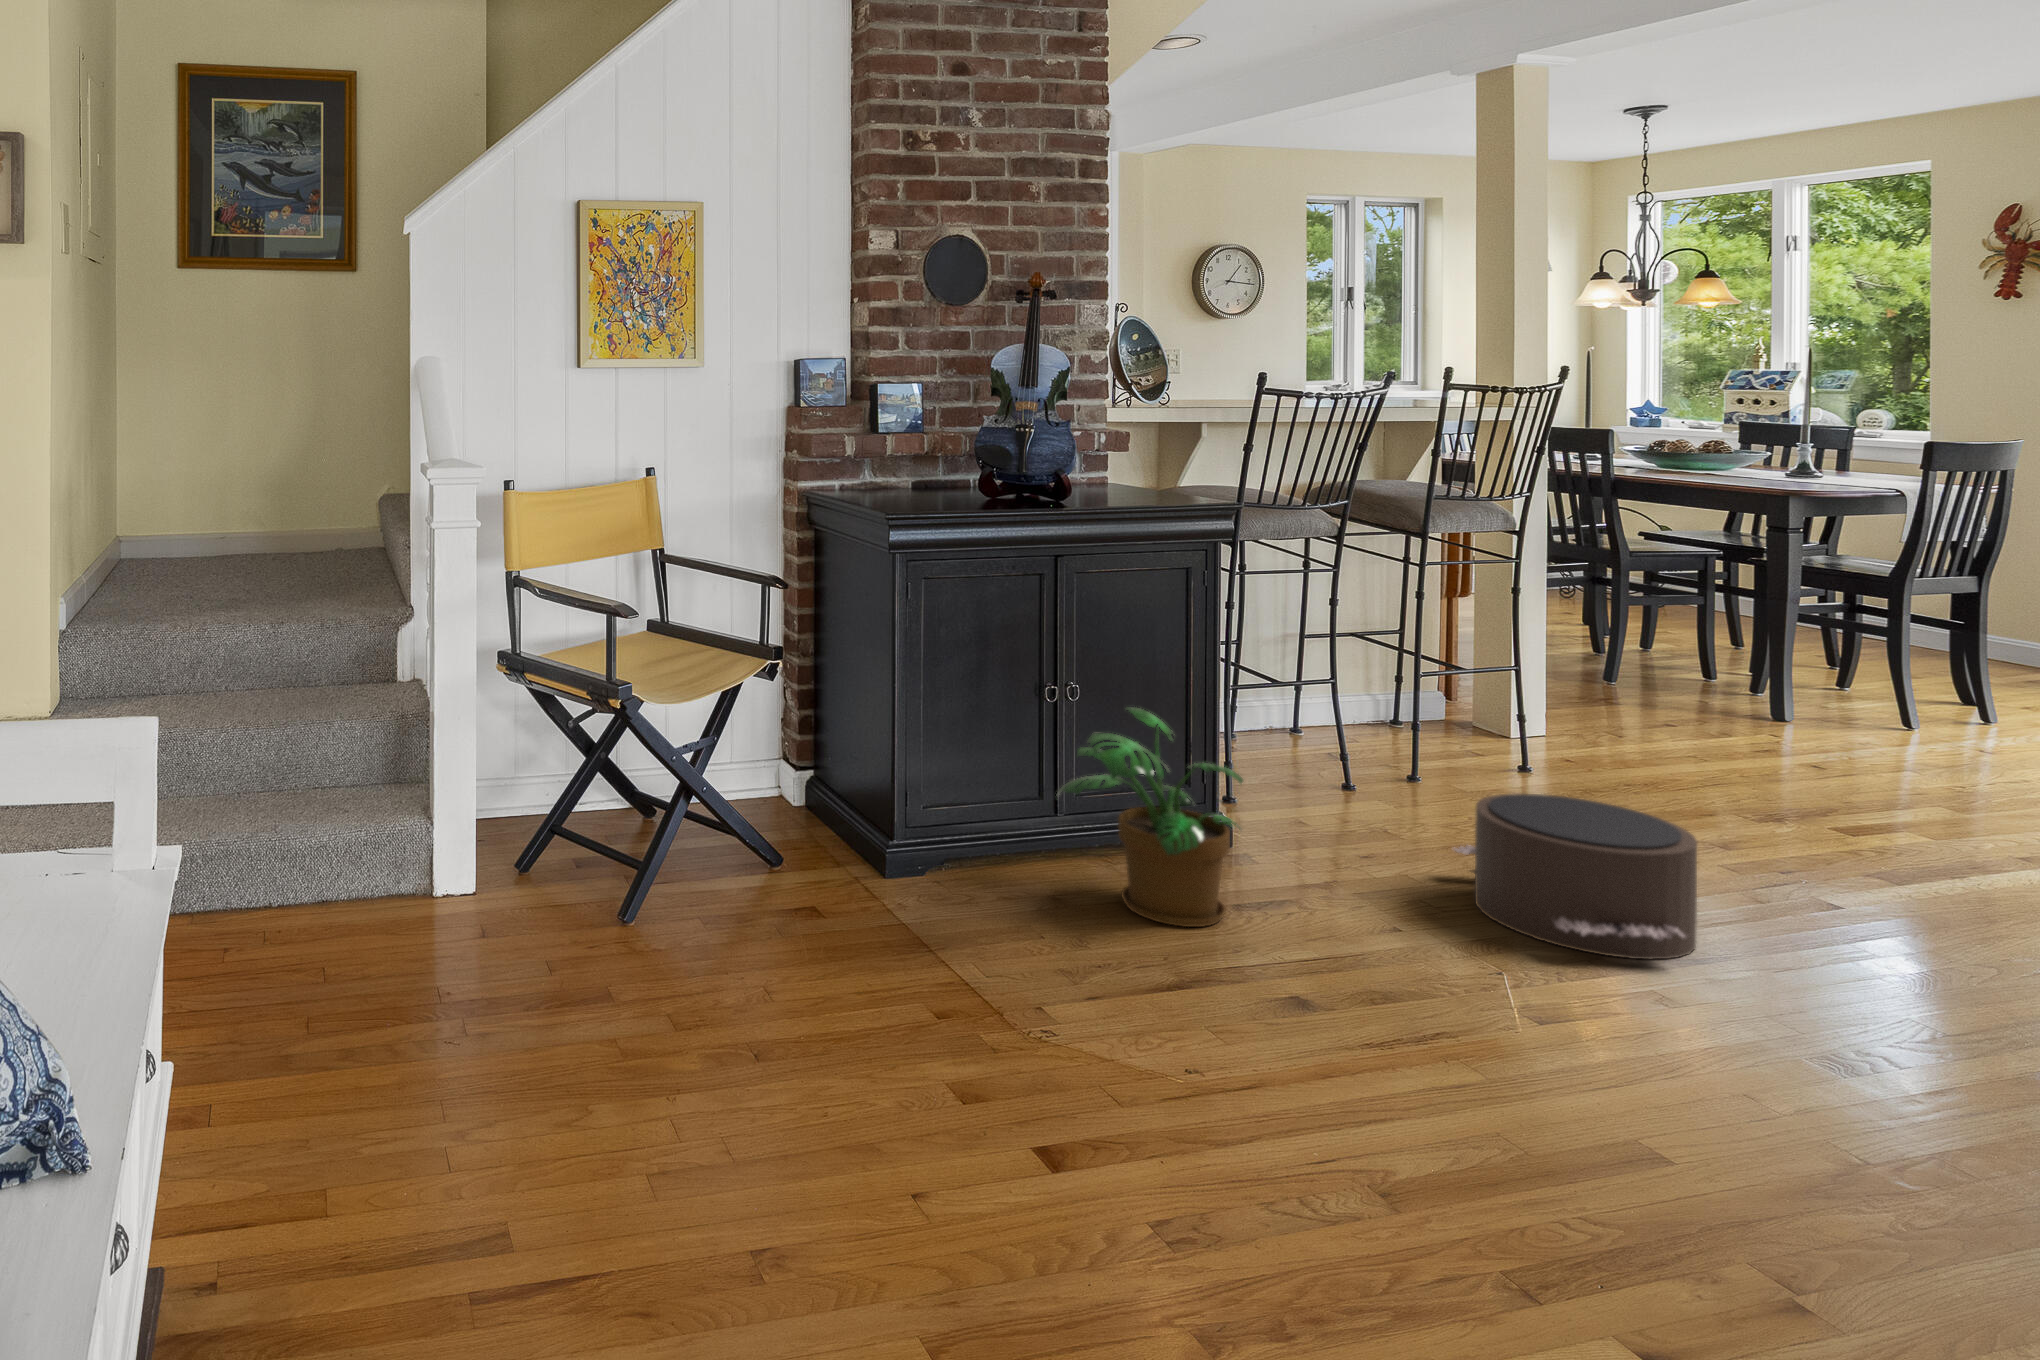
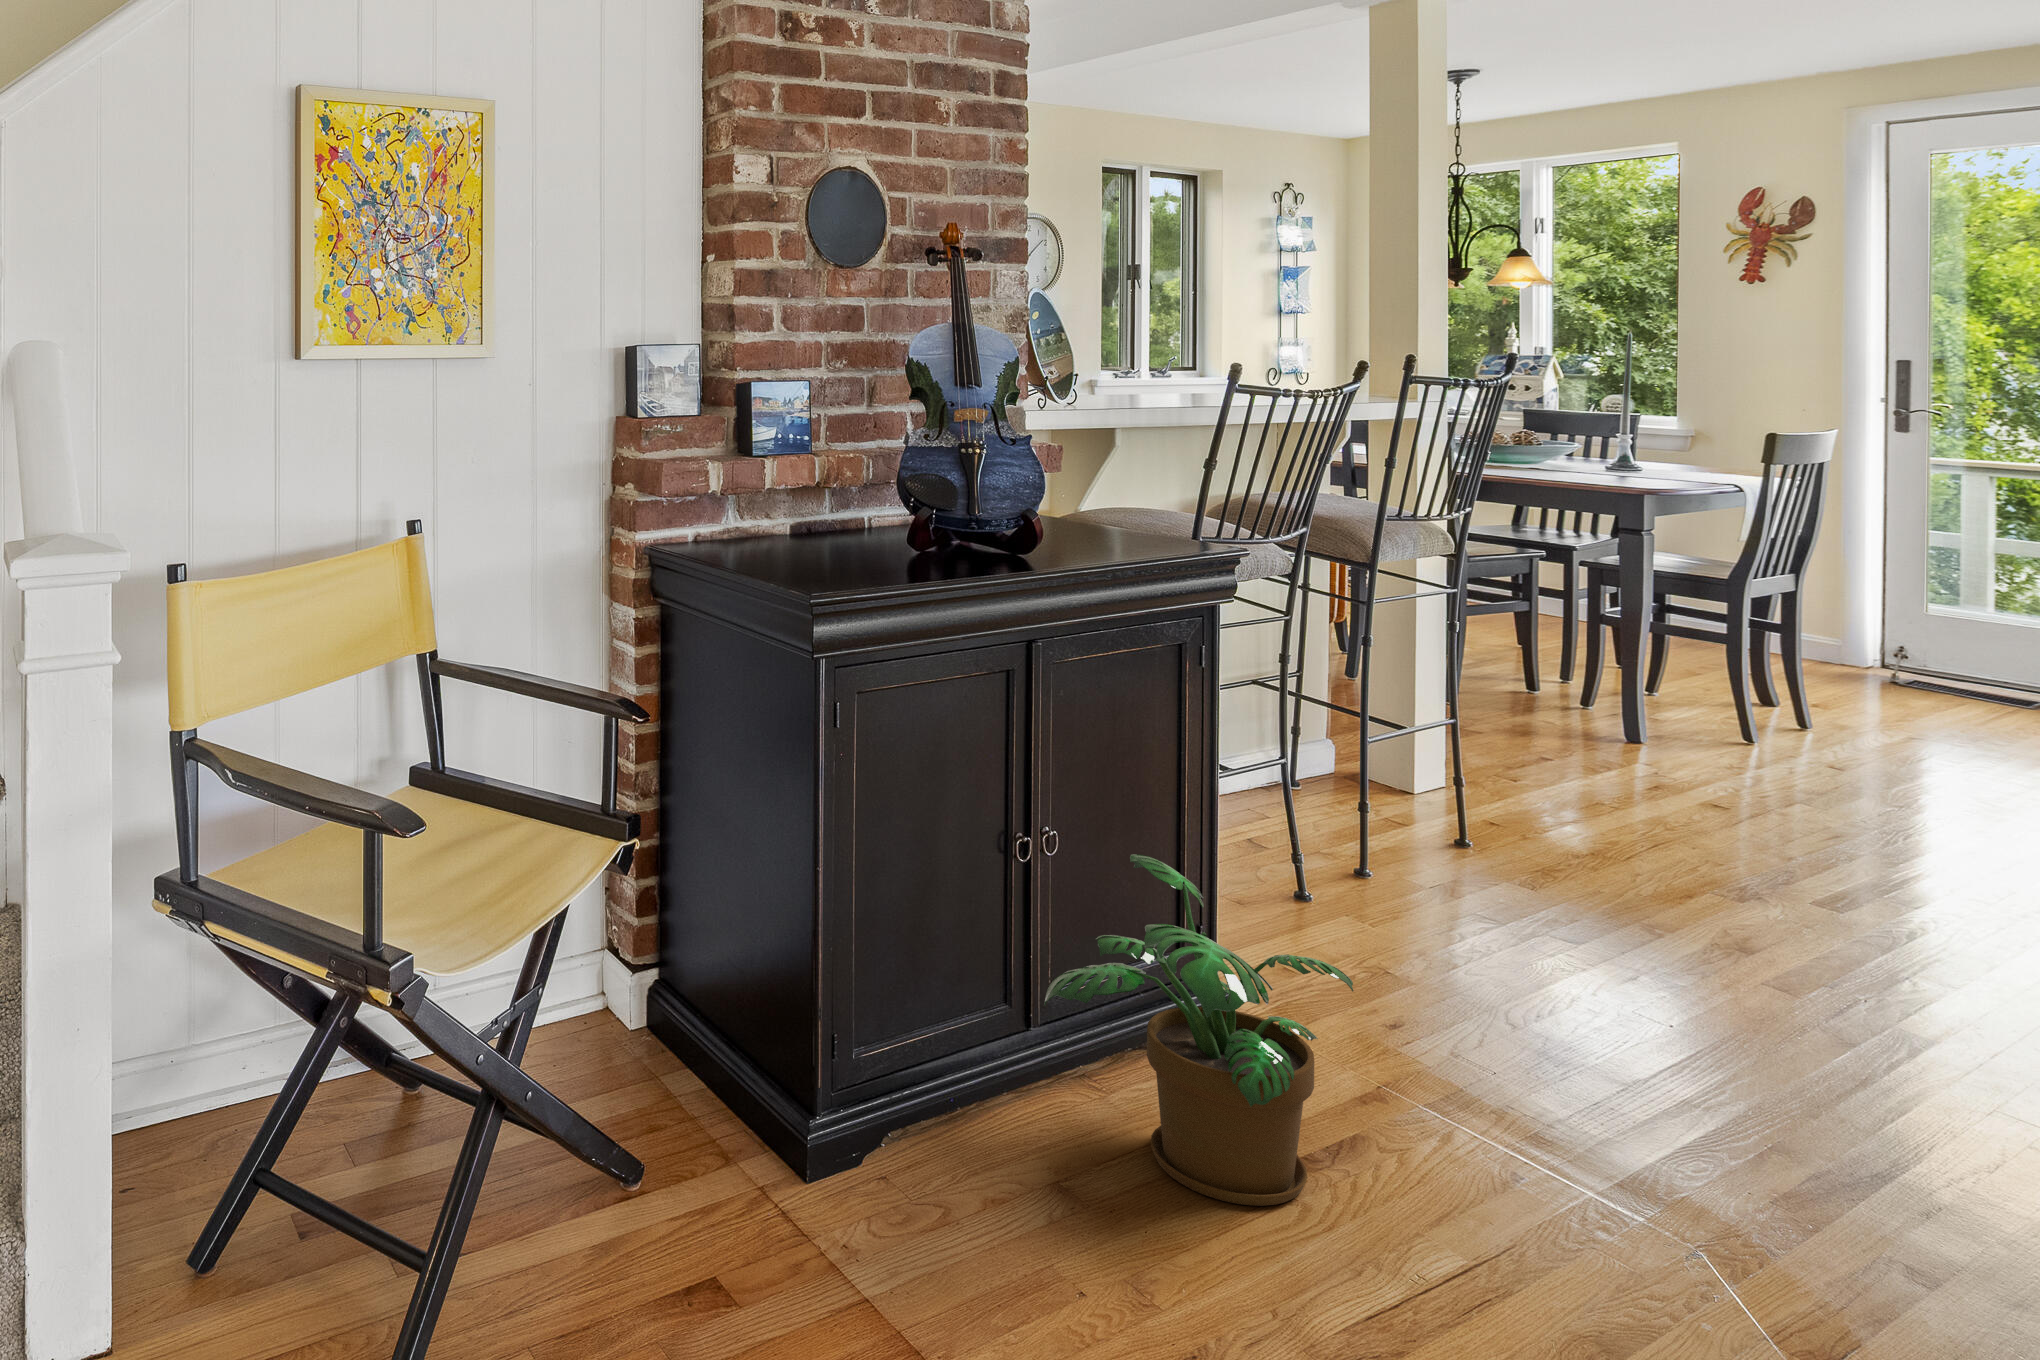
pouf: present [1454,793,1697,960] -> none [1517,932,1905,1184]

